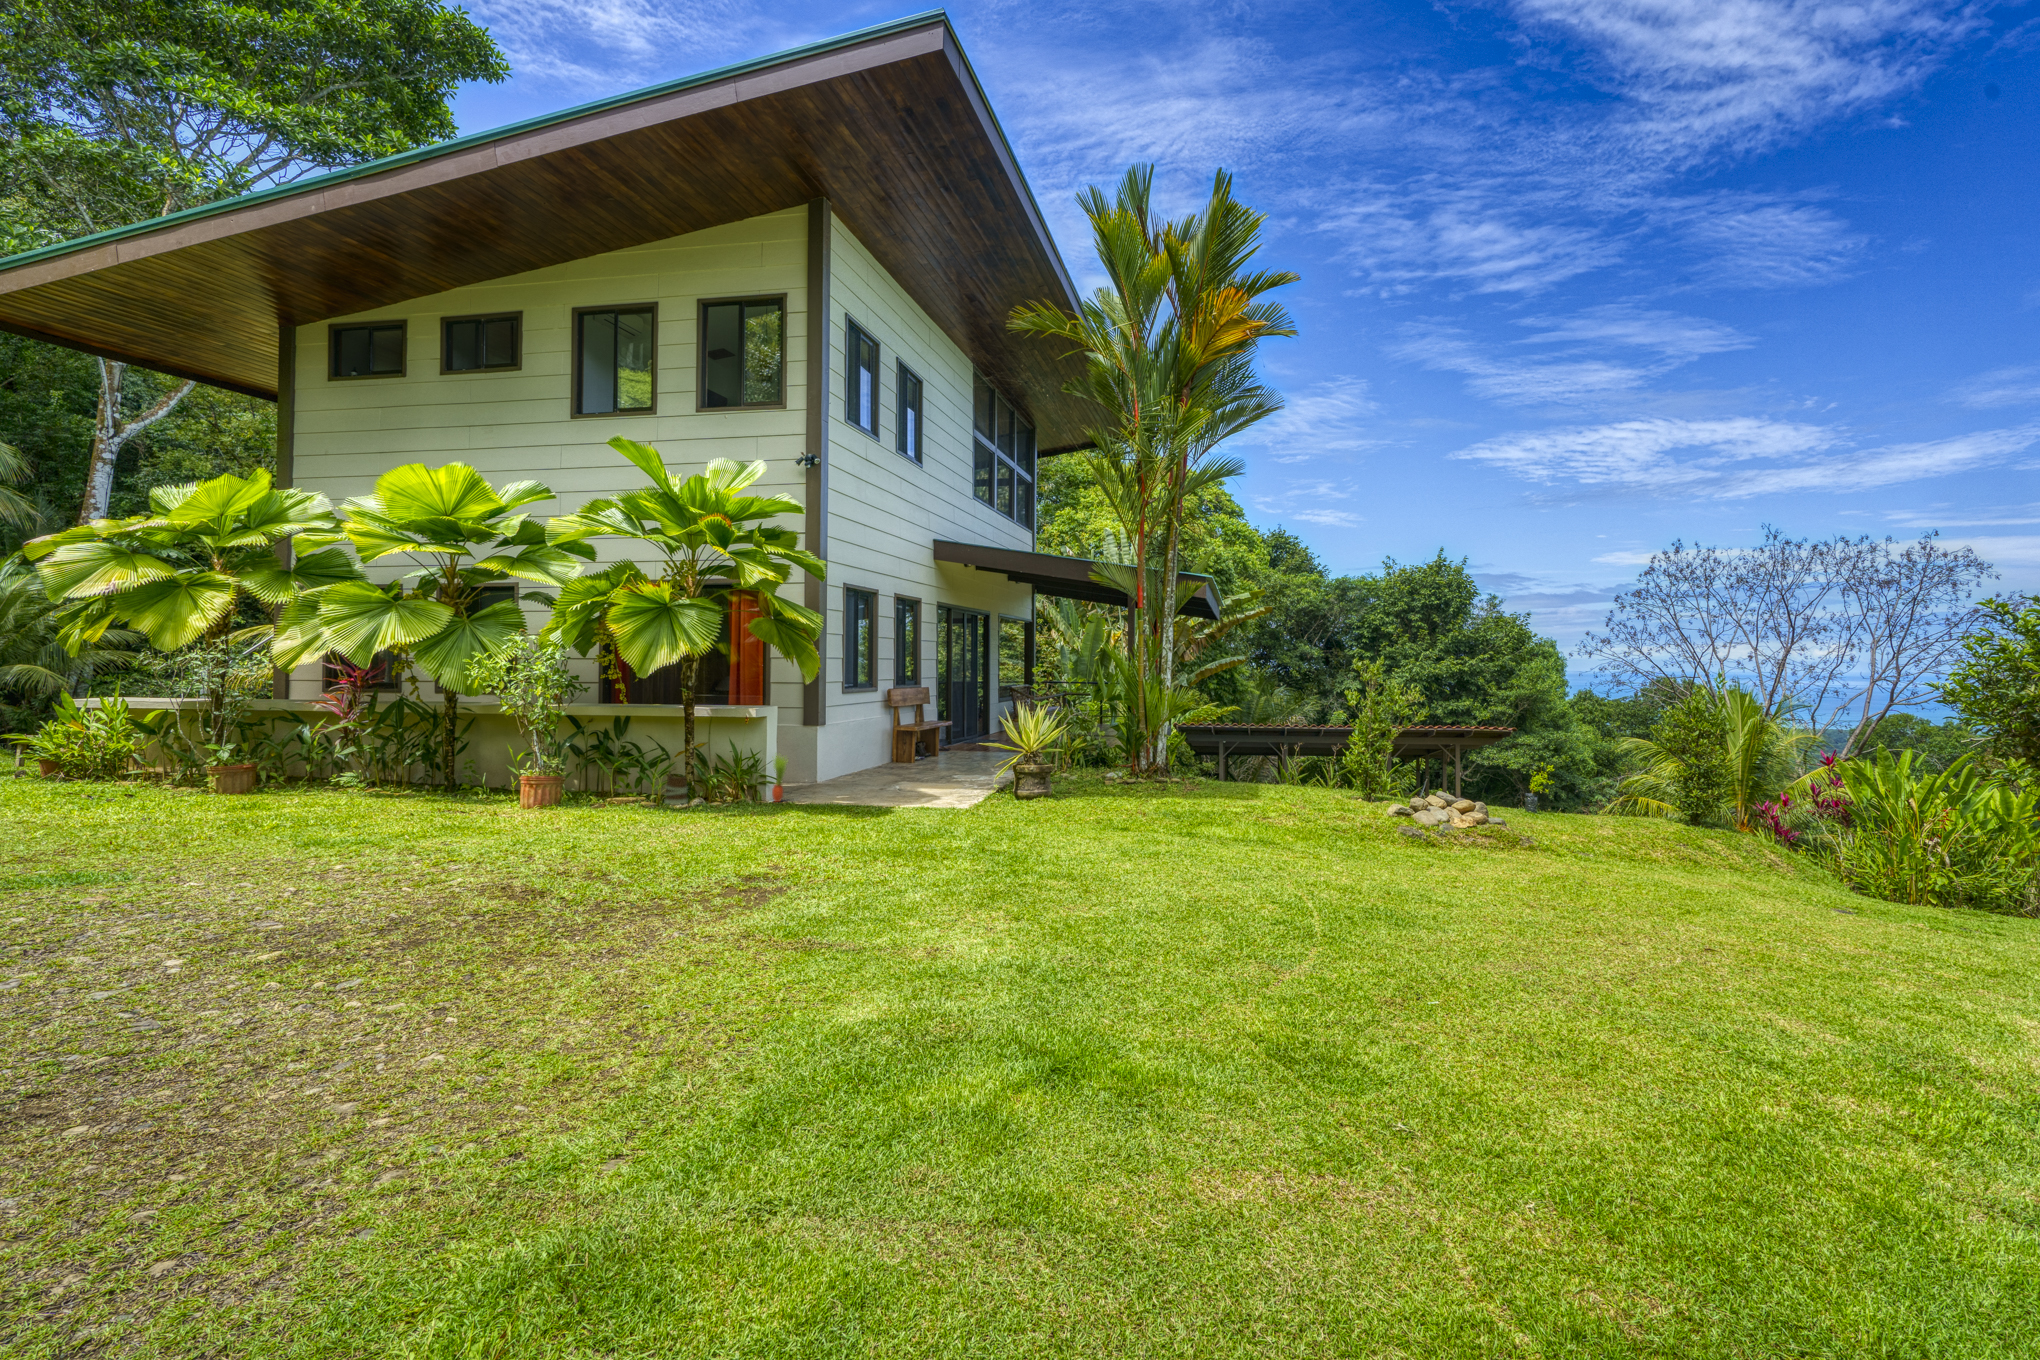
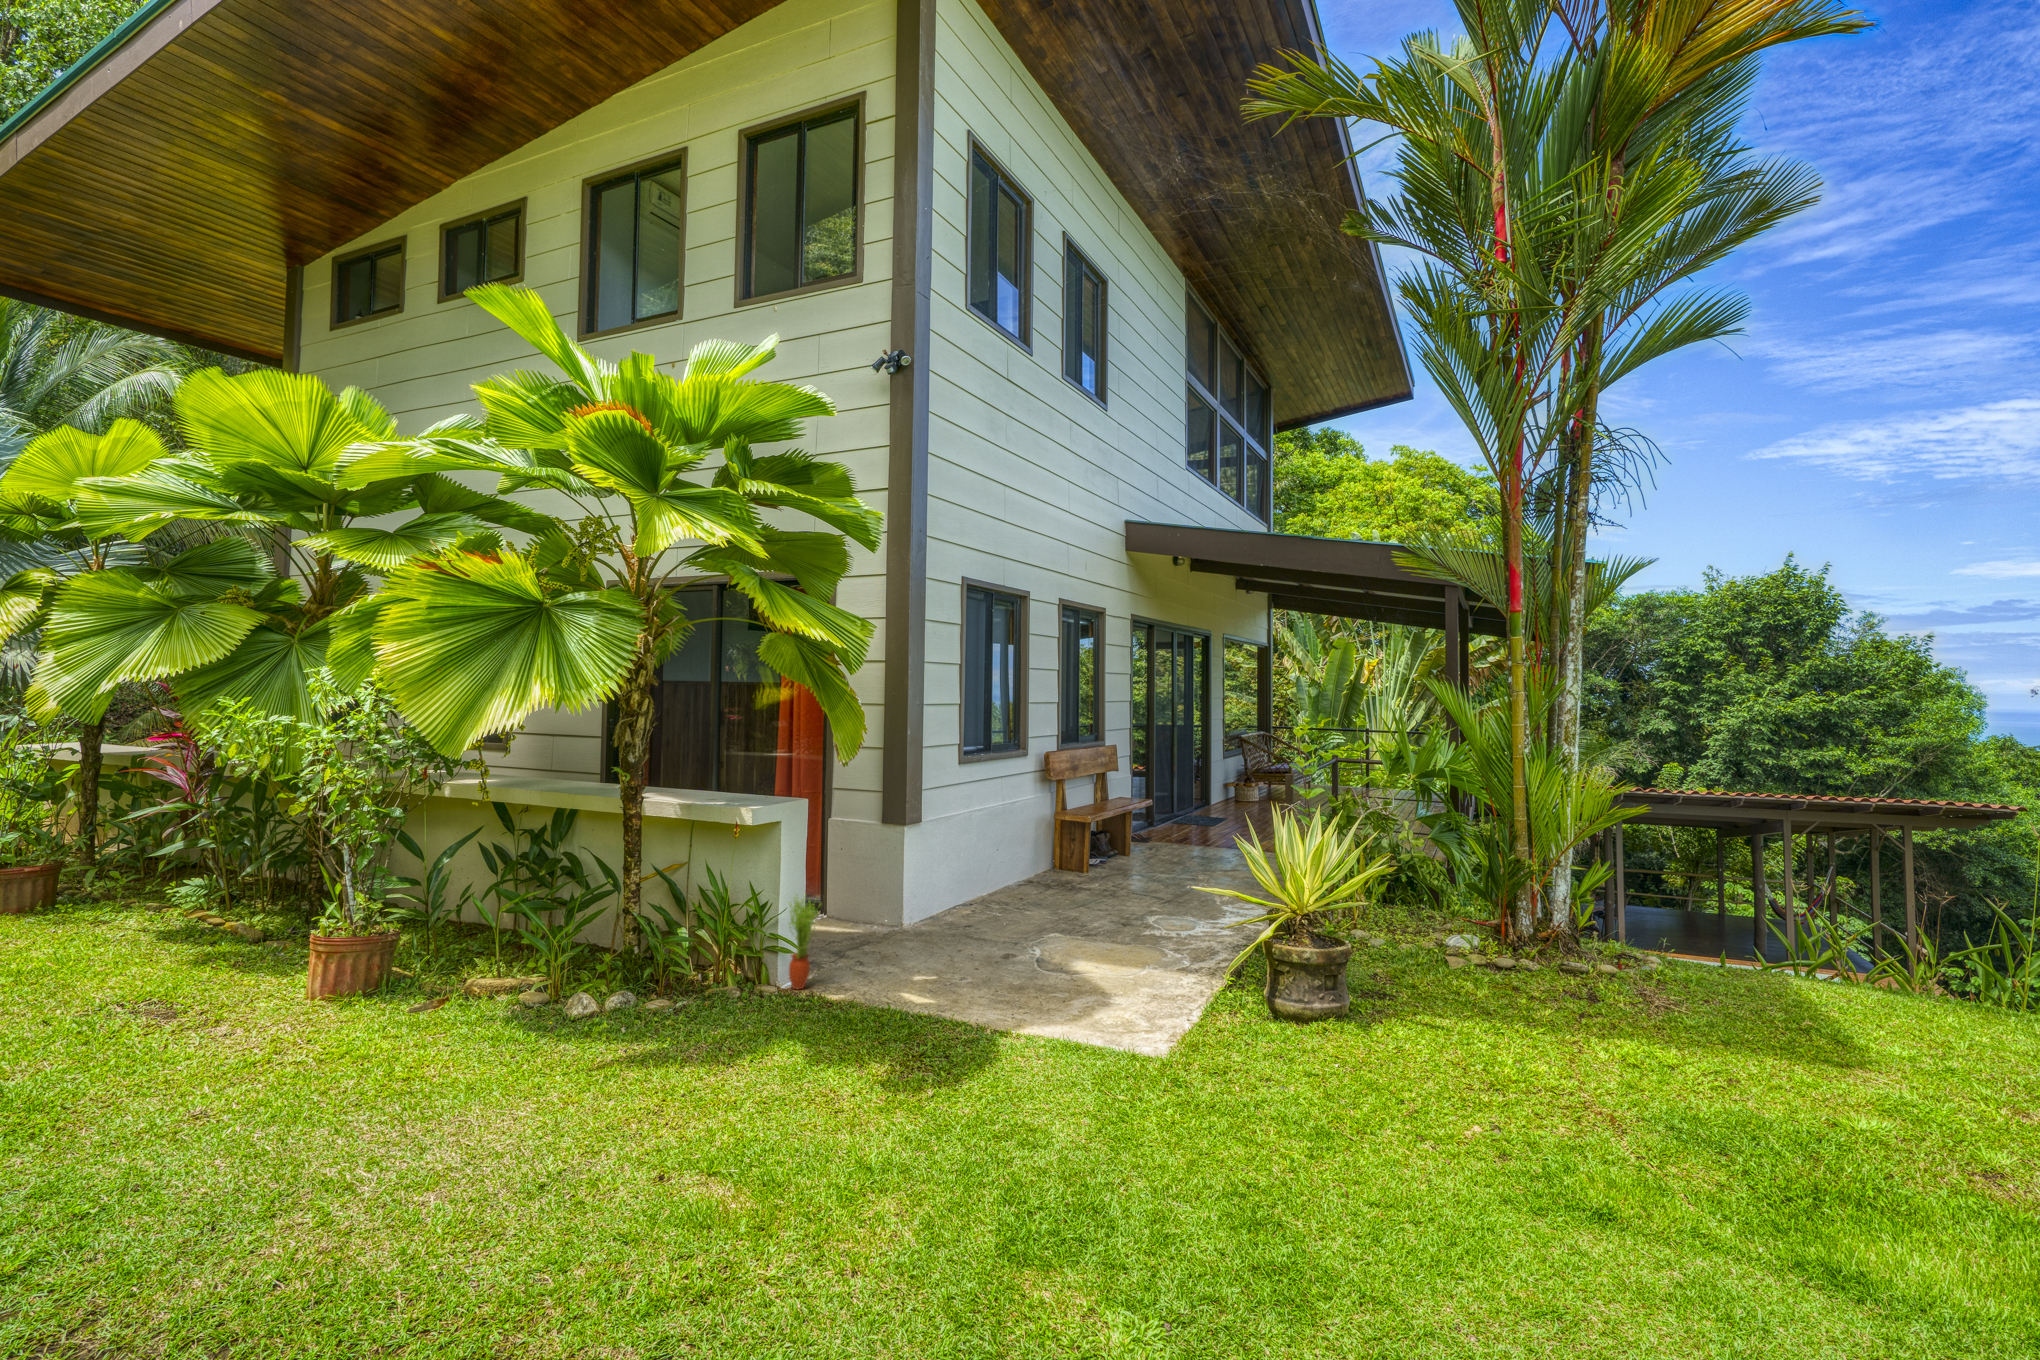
wooden bucket: present [664,775,688,805] -> none [593,907,638,988]

